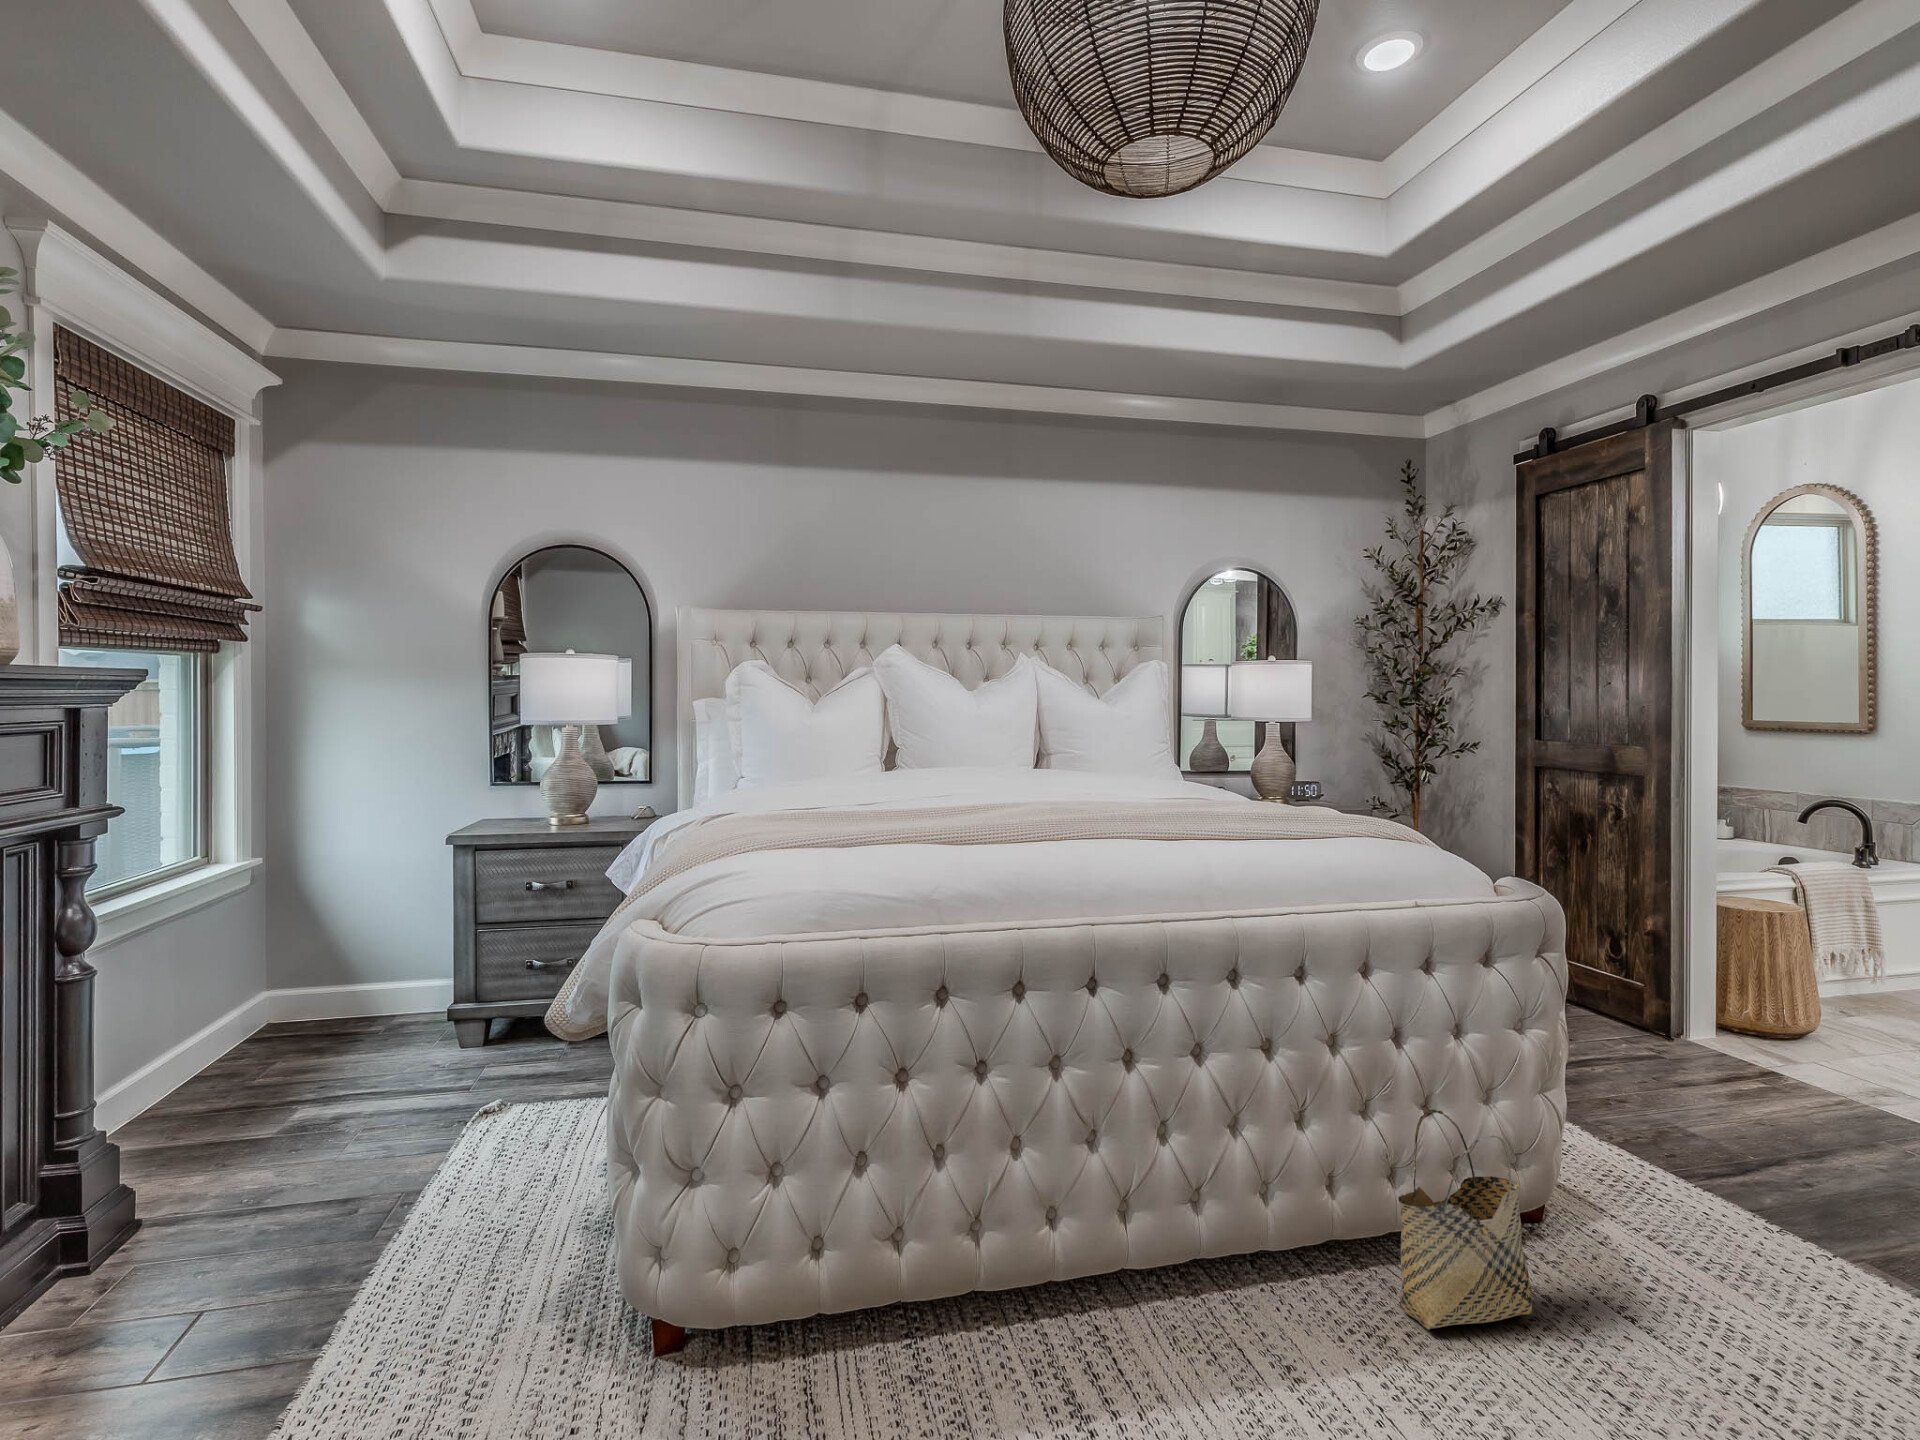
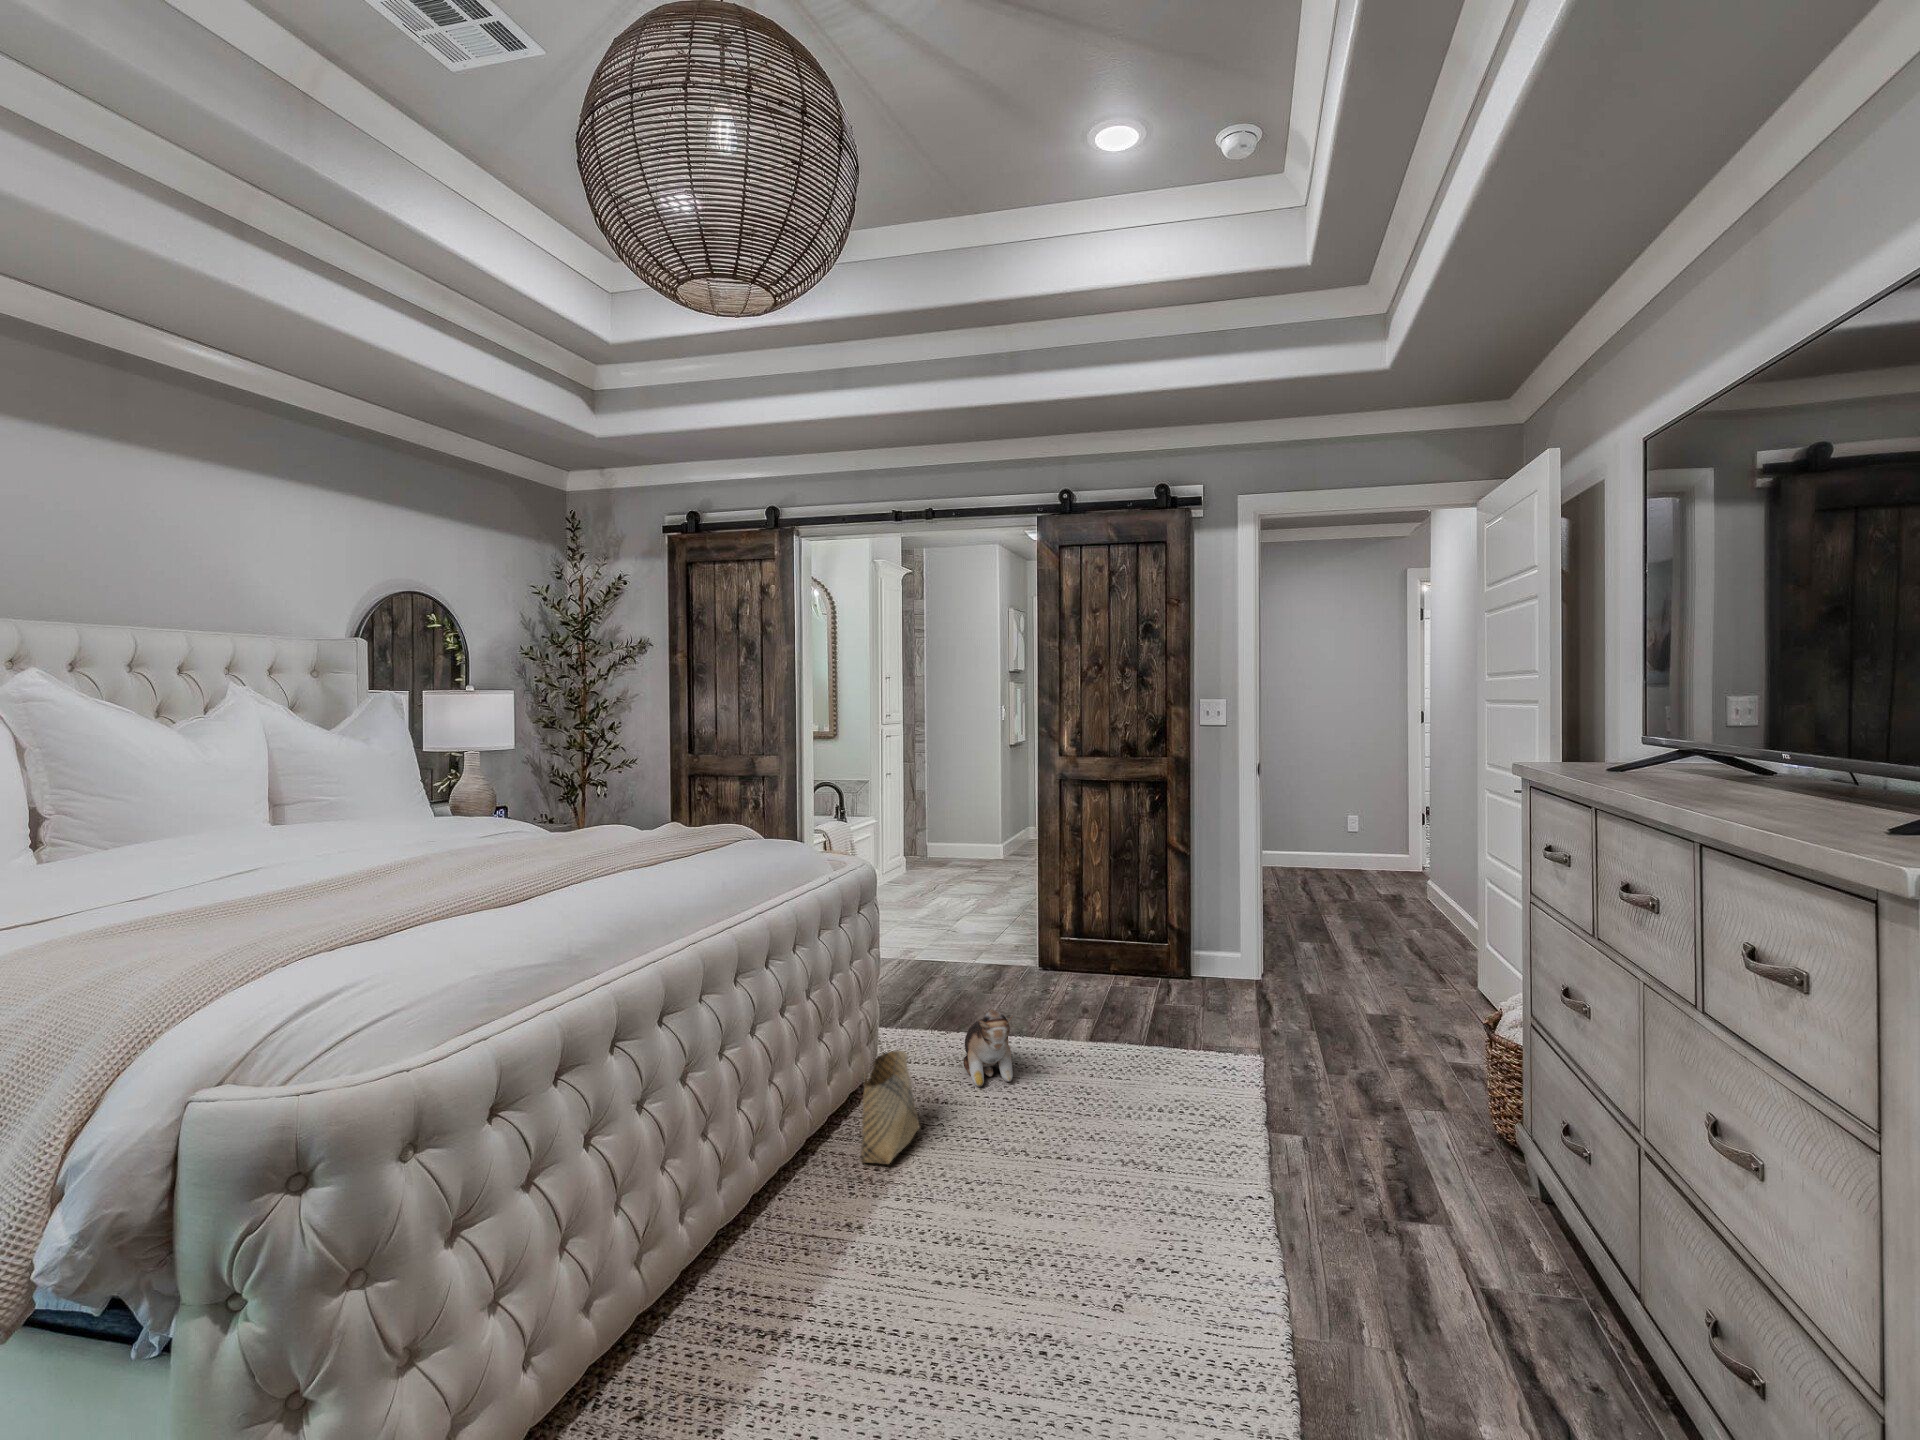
plush toy: none [1706,1189,1835,1334] -> present [963,1010,1013,1087]

